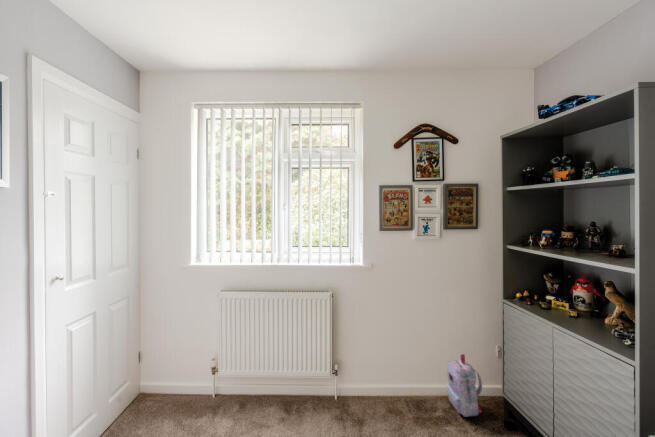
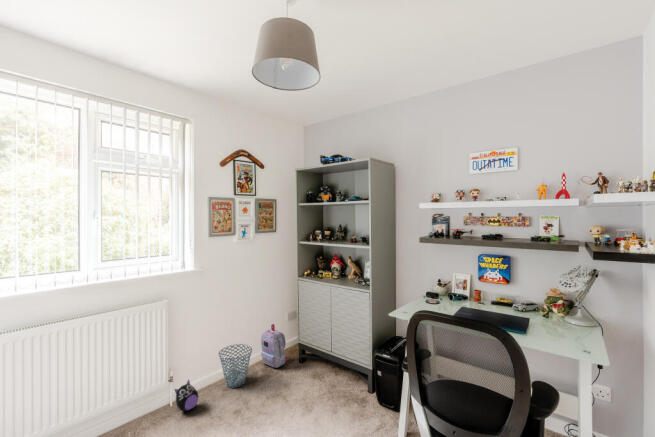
waste basket: none [385,362,425,417] -> present [219,344,252,388]
plush toy: none [332,383,356,417] -> present [175,380,198,411]

